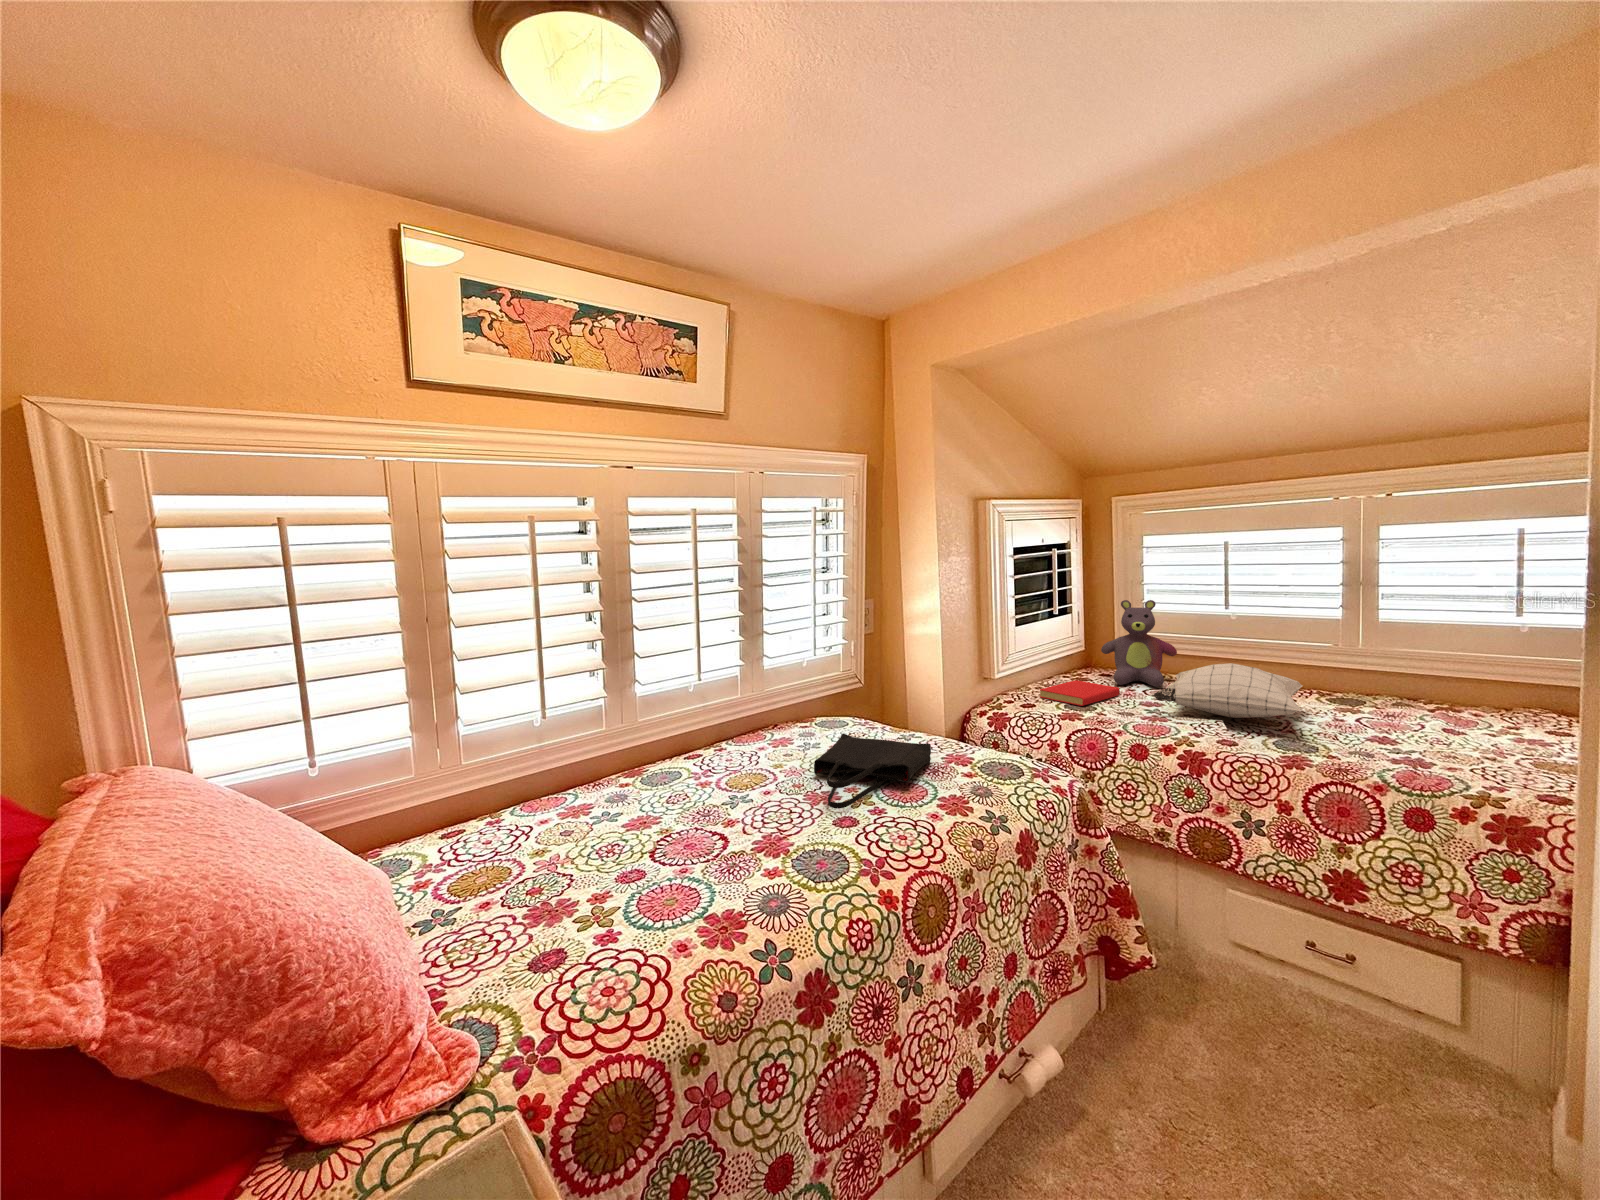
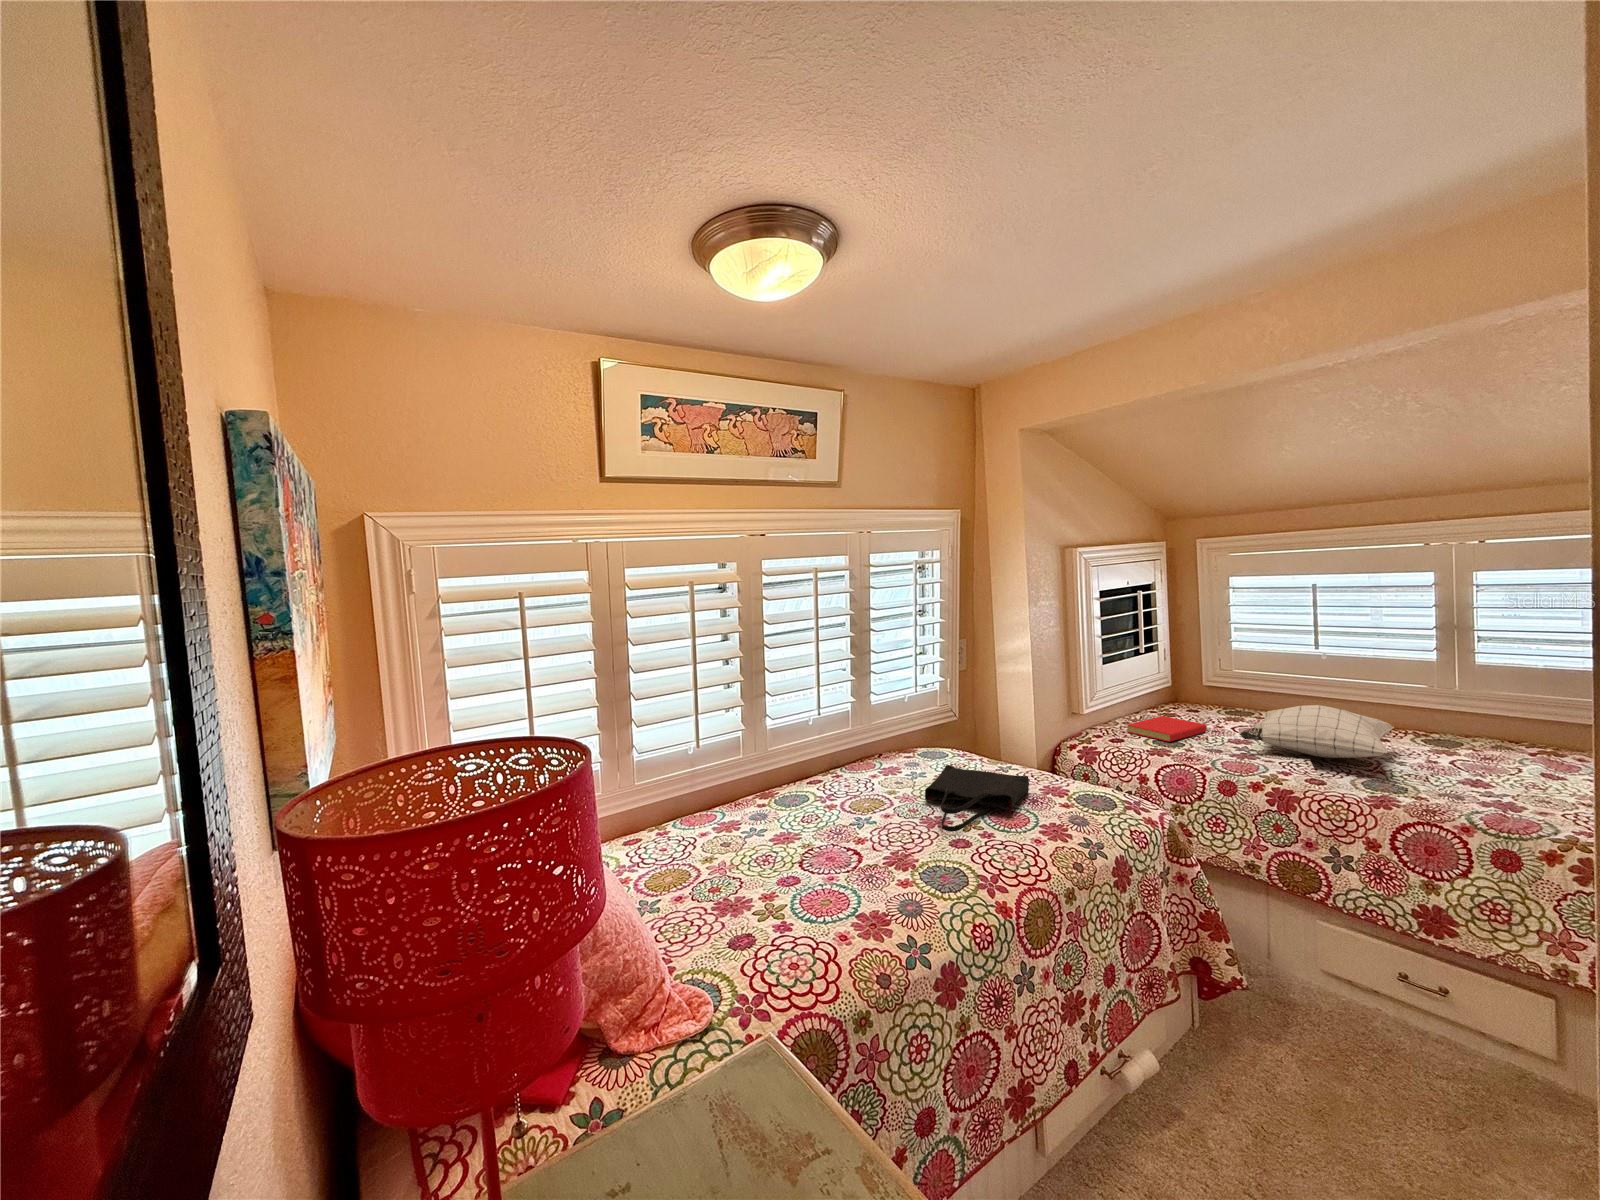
stuffed bear: present [1101,600,1177,687] -> none [1187,639,1265,724]

